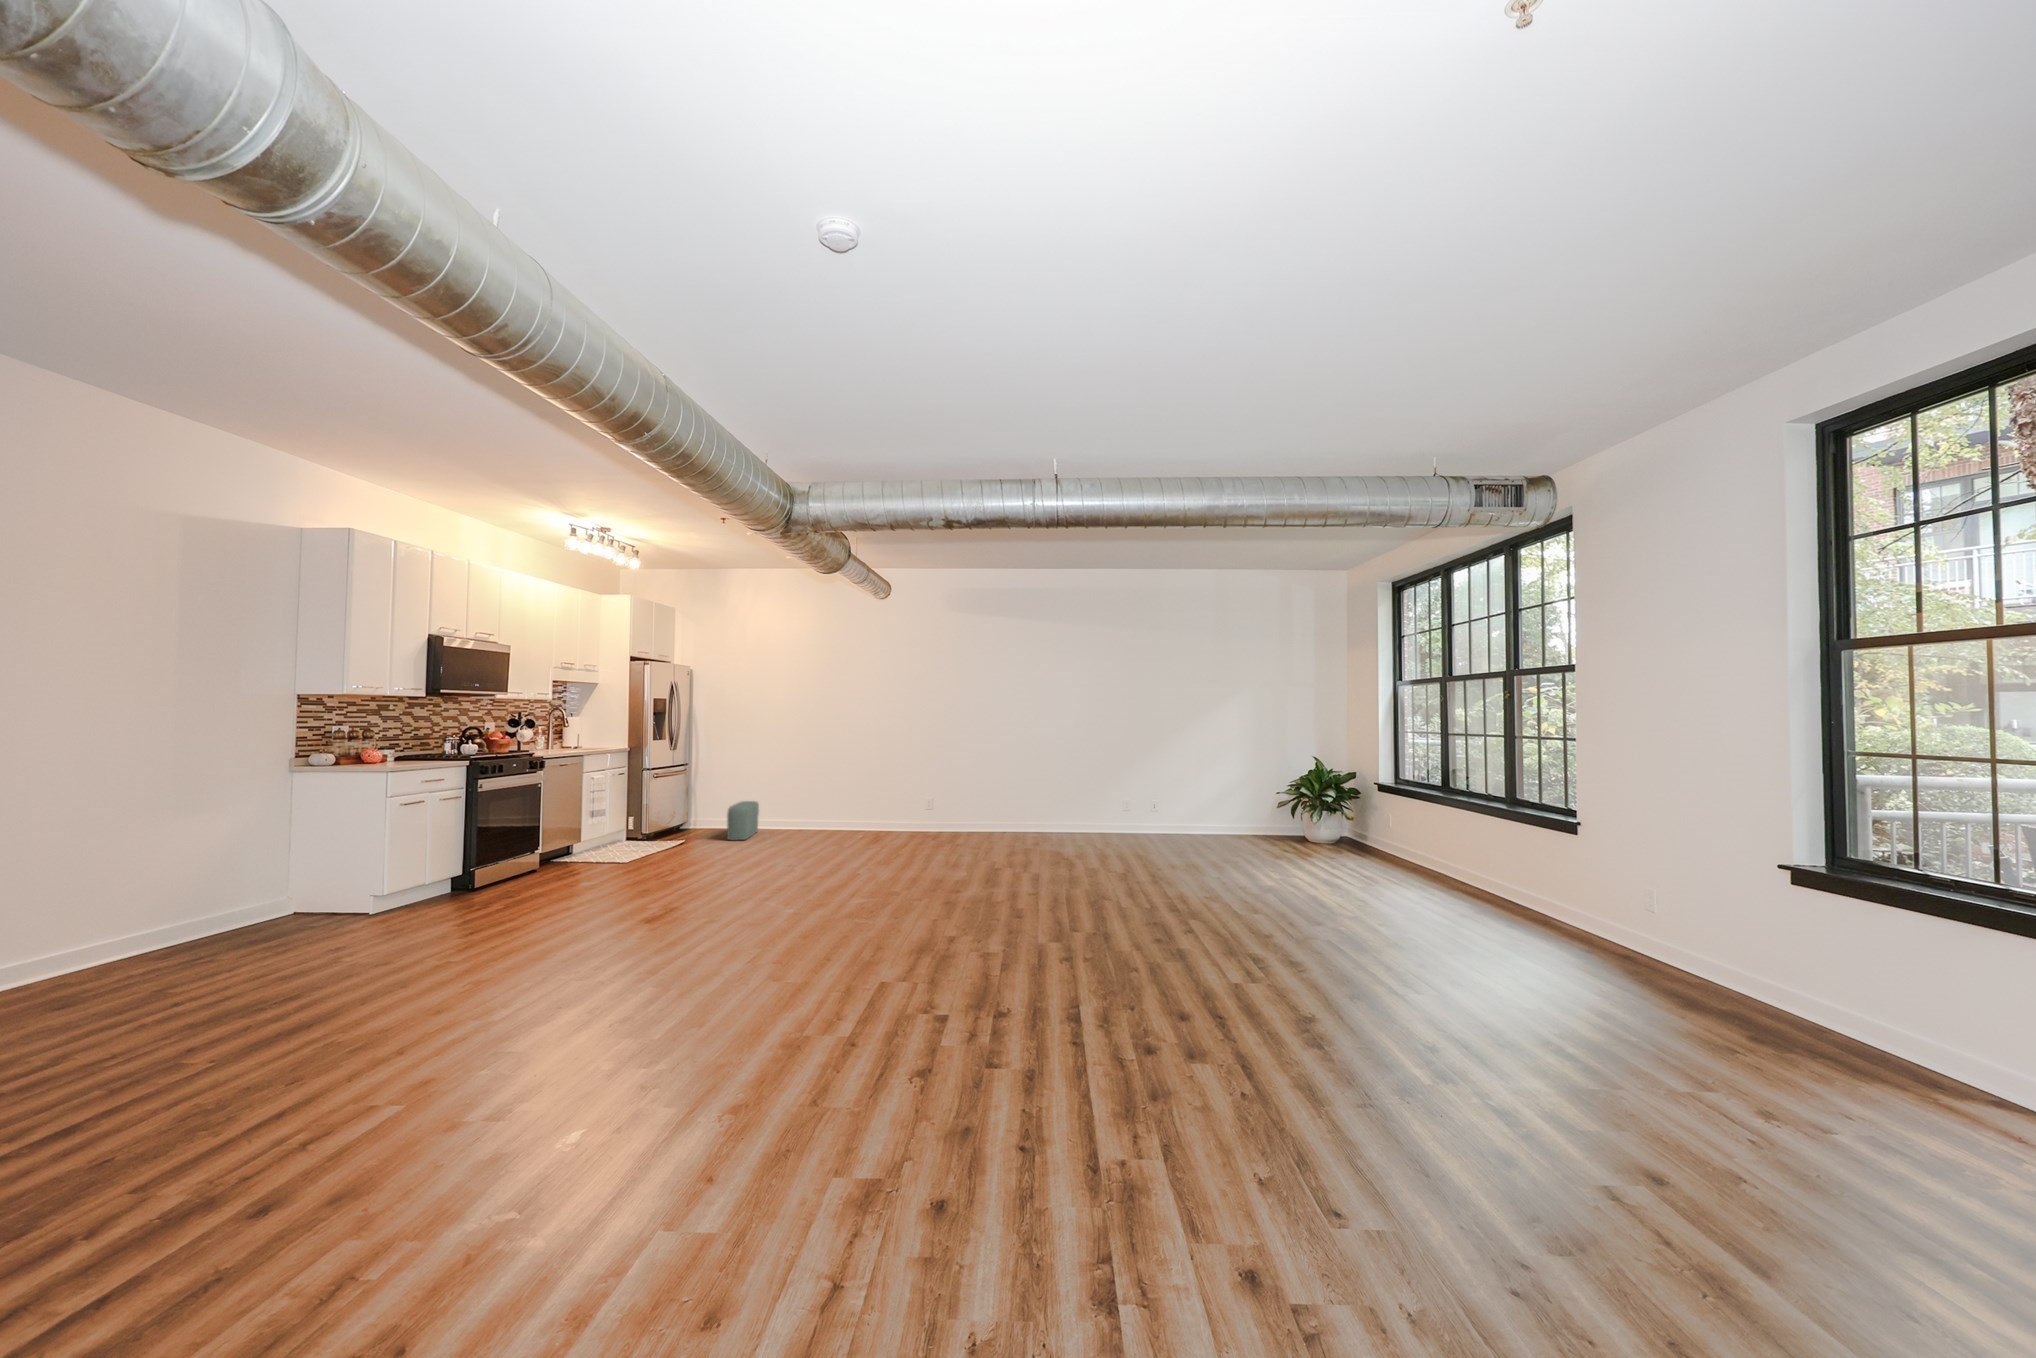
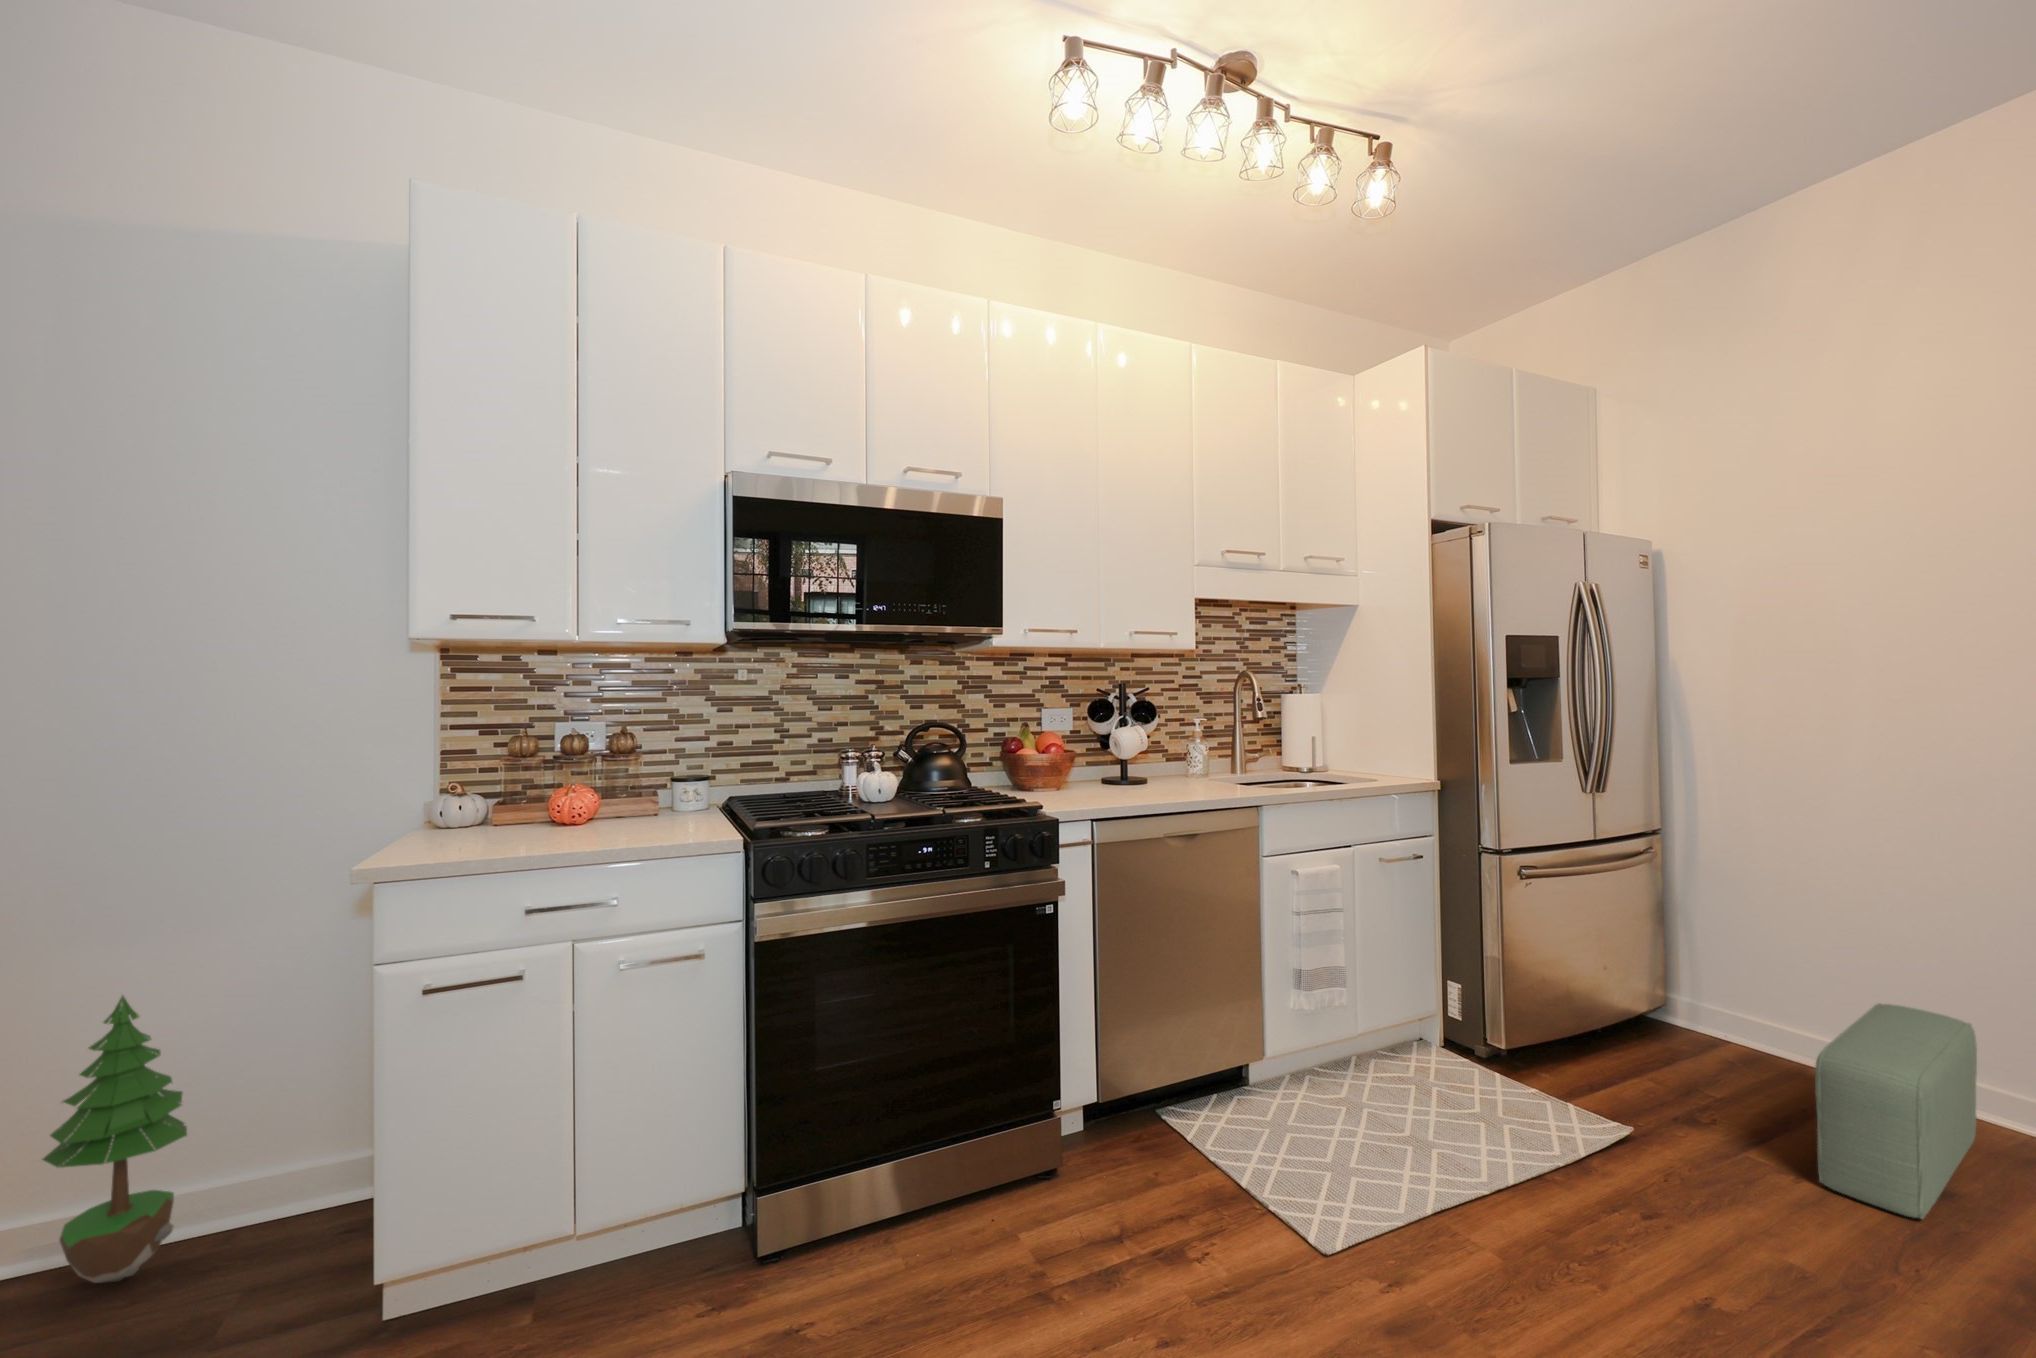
potted tree: none [208,826,261,935] -> present [43,995,187,1283]

